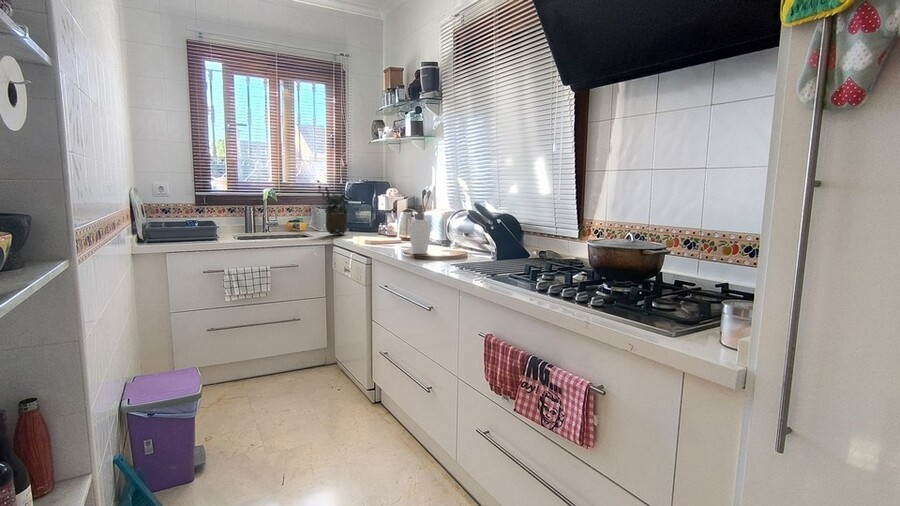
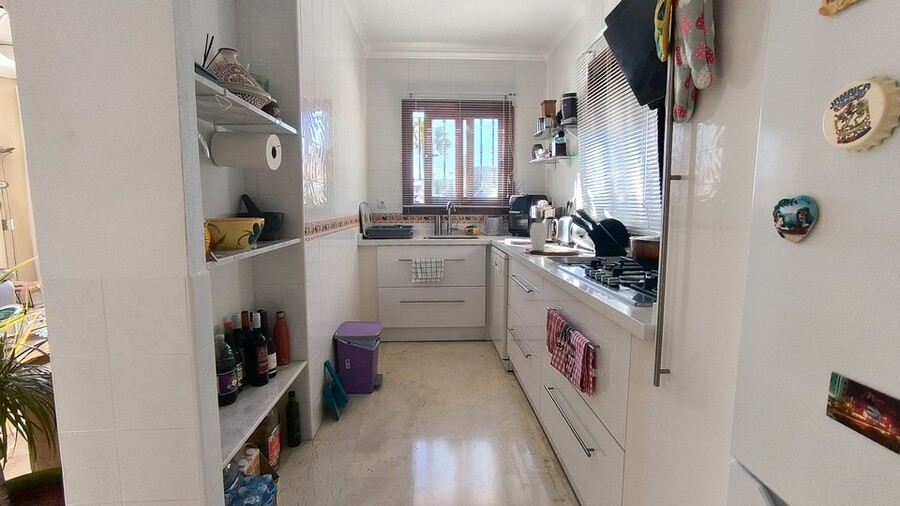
potted plant: present [317,180,352,234] -> none [484,195,509,238]

